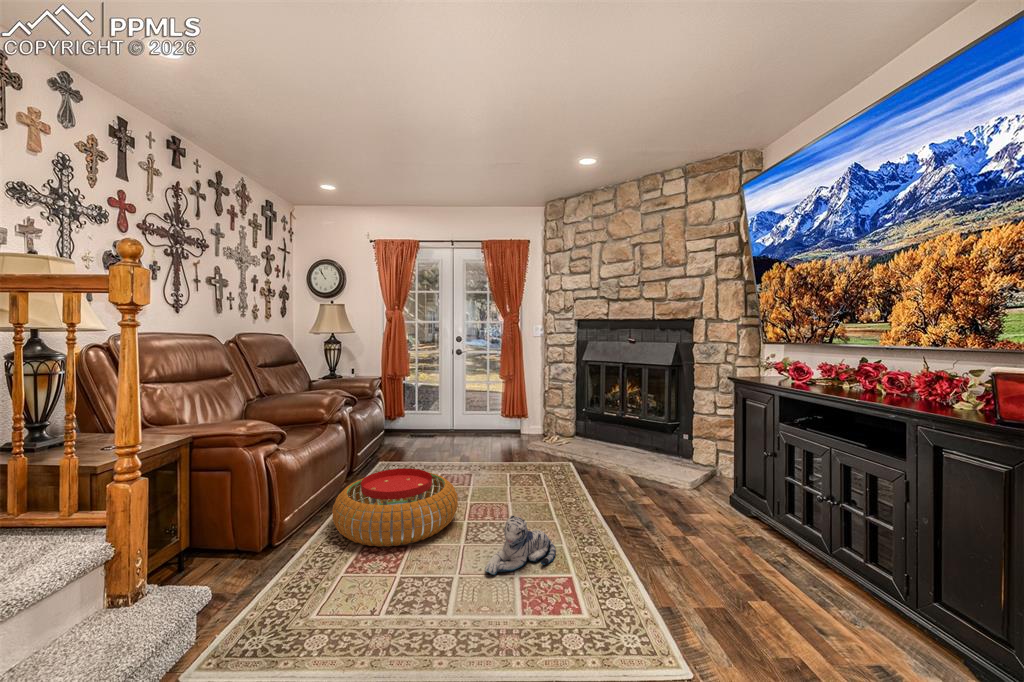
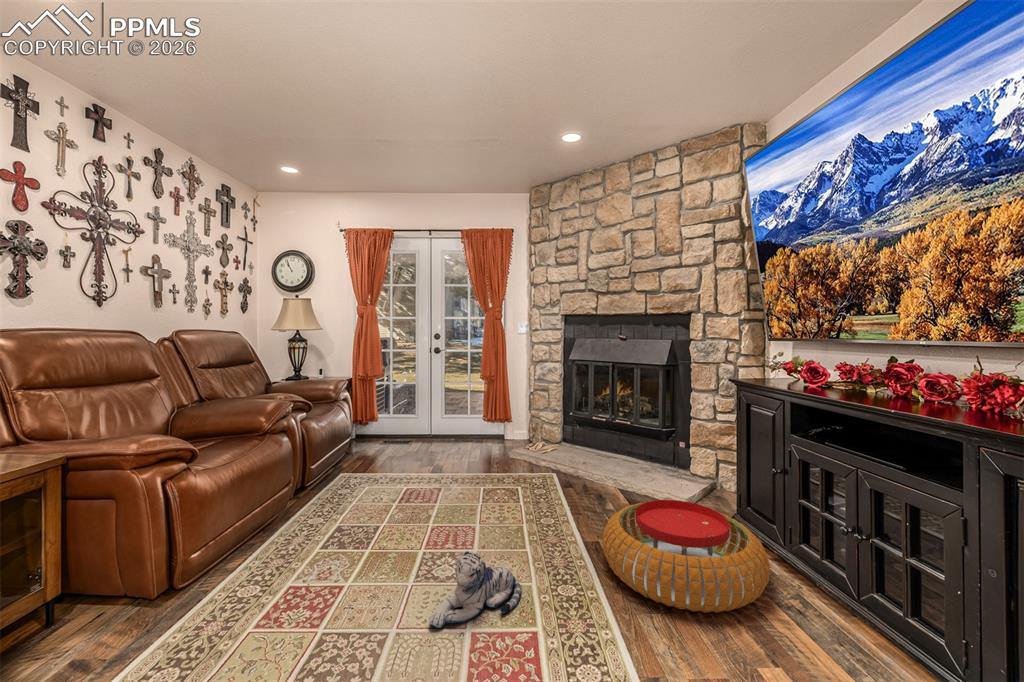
pouf: present [332,468,458,547] -> present [603,500,770,613]

